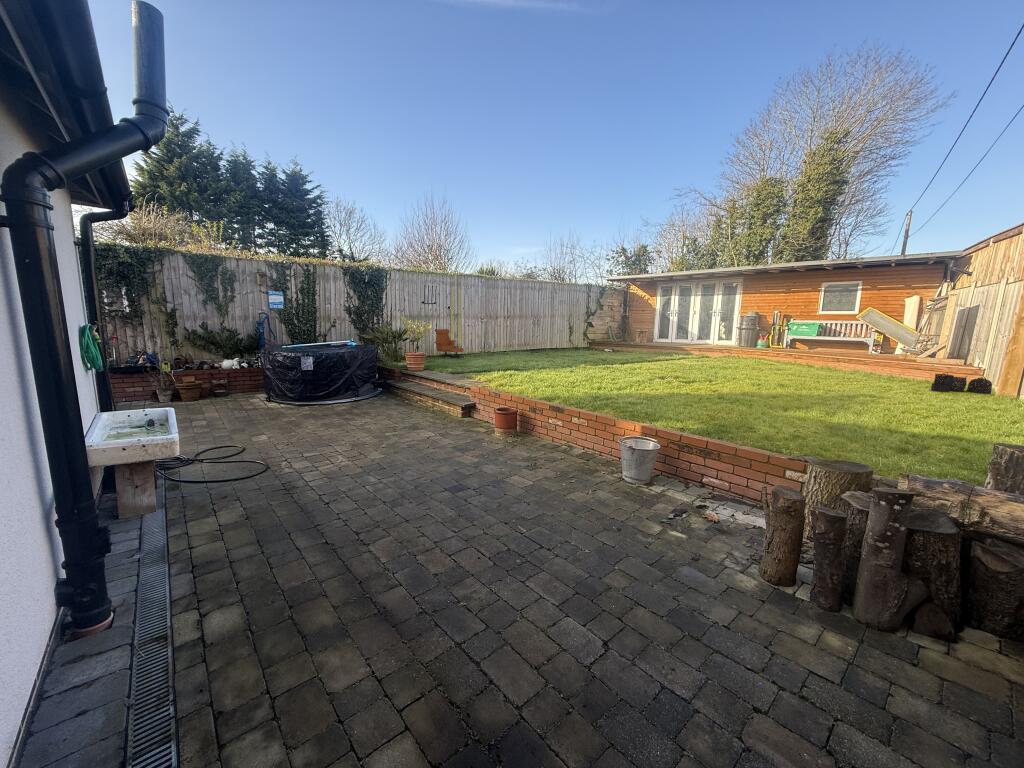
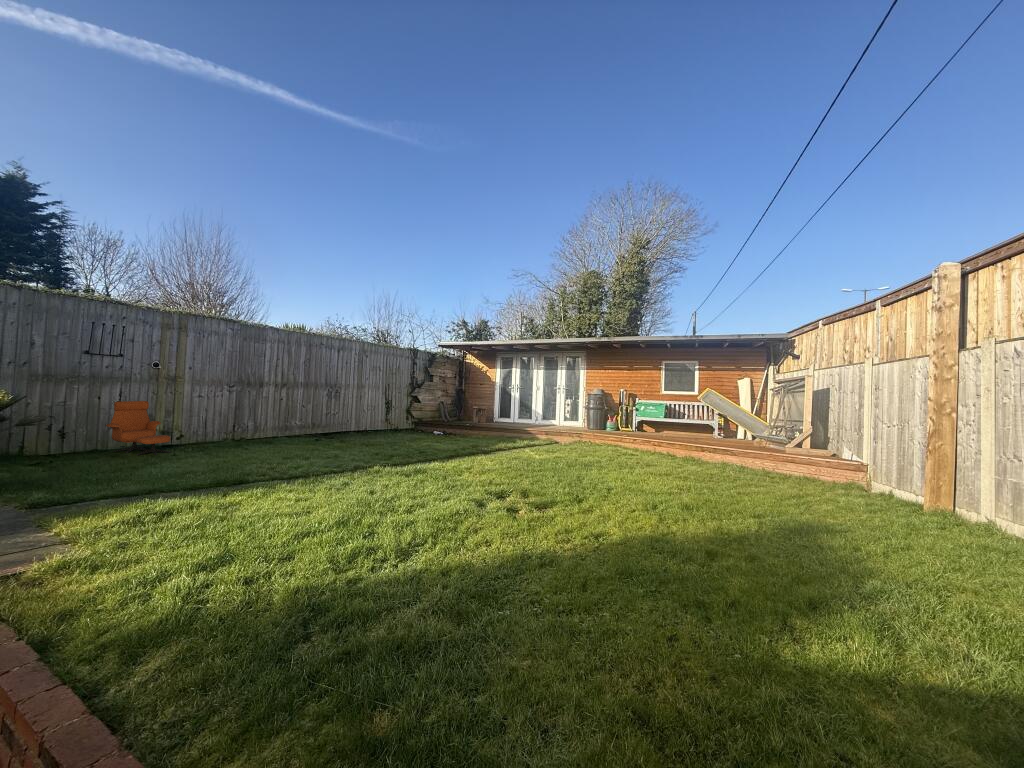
woven basket: present [931,373,992,394] -> none [831,470,895,499]

